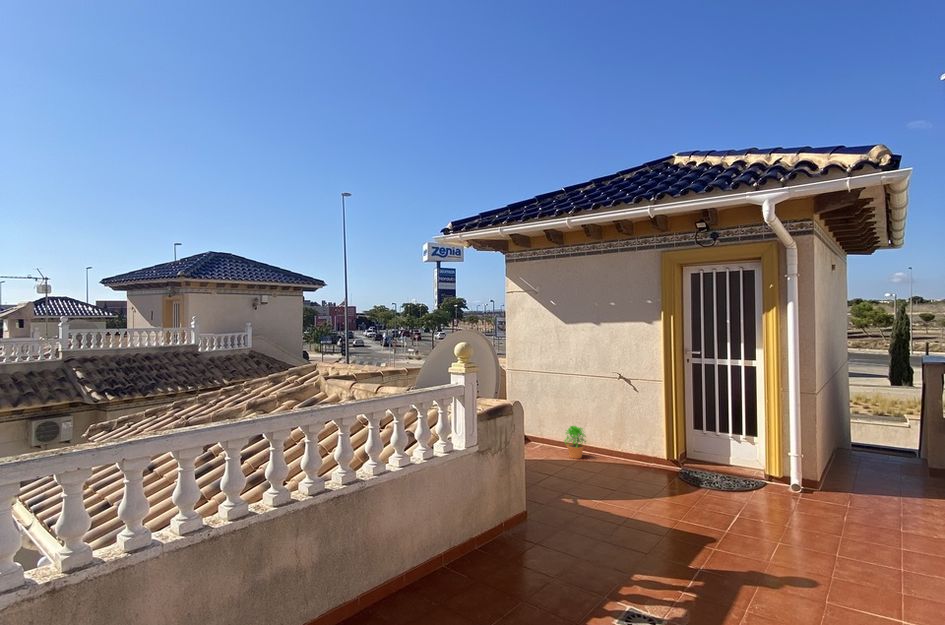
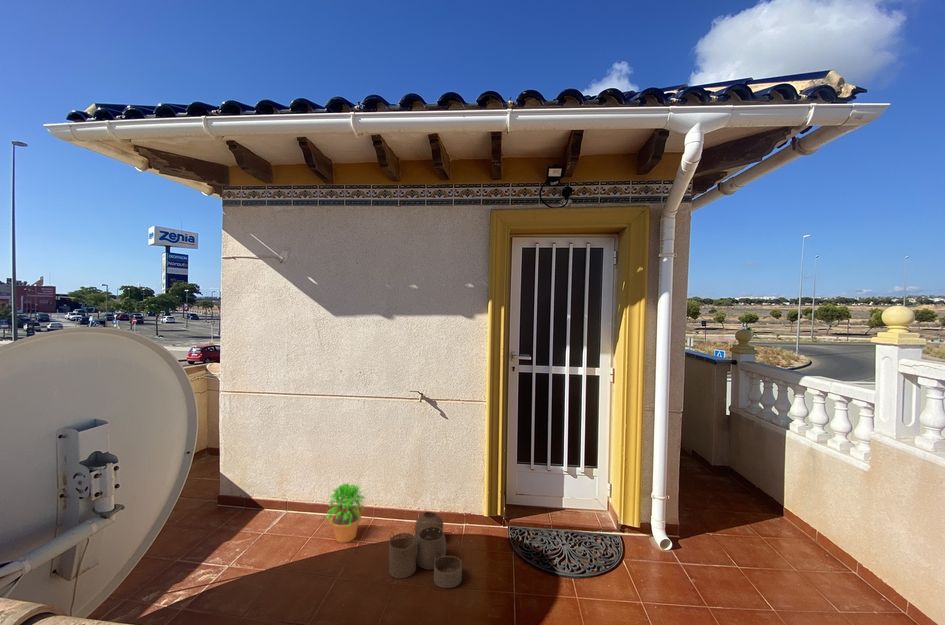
woven basket: none [596,446,638,479] -> present [389,512,462,588]

